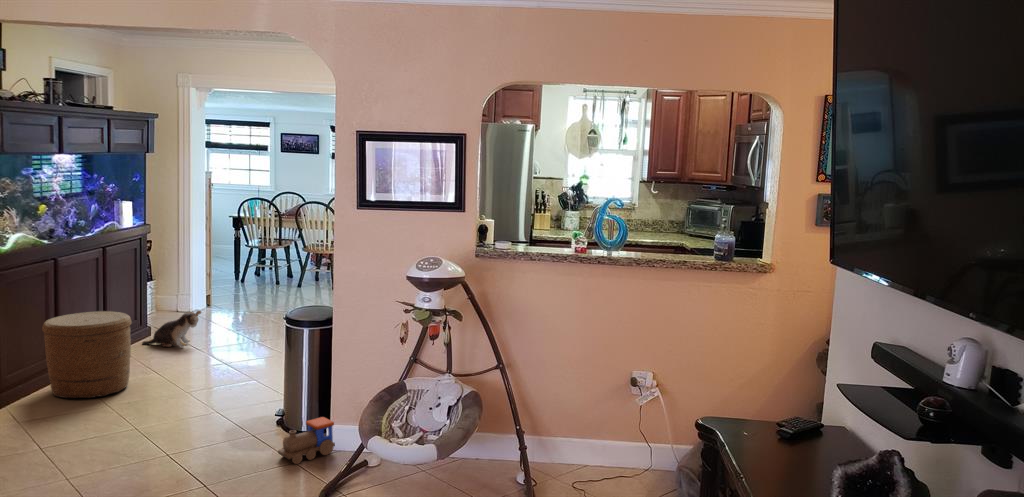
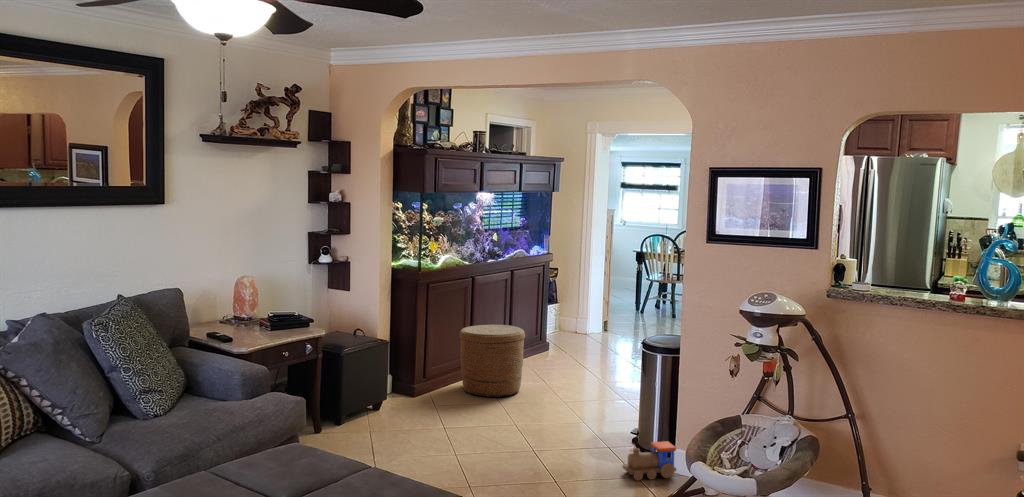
plush toy: present [142,311,201,347] -> none [540,333,589,365]

